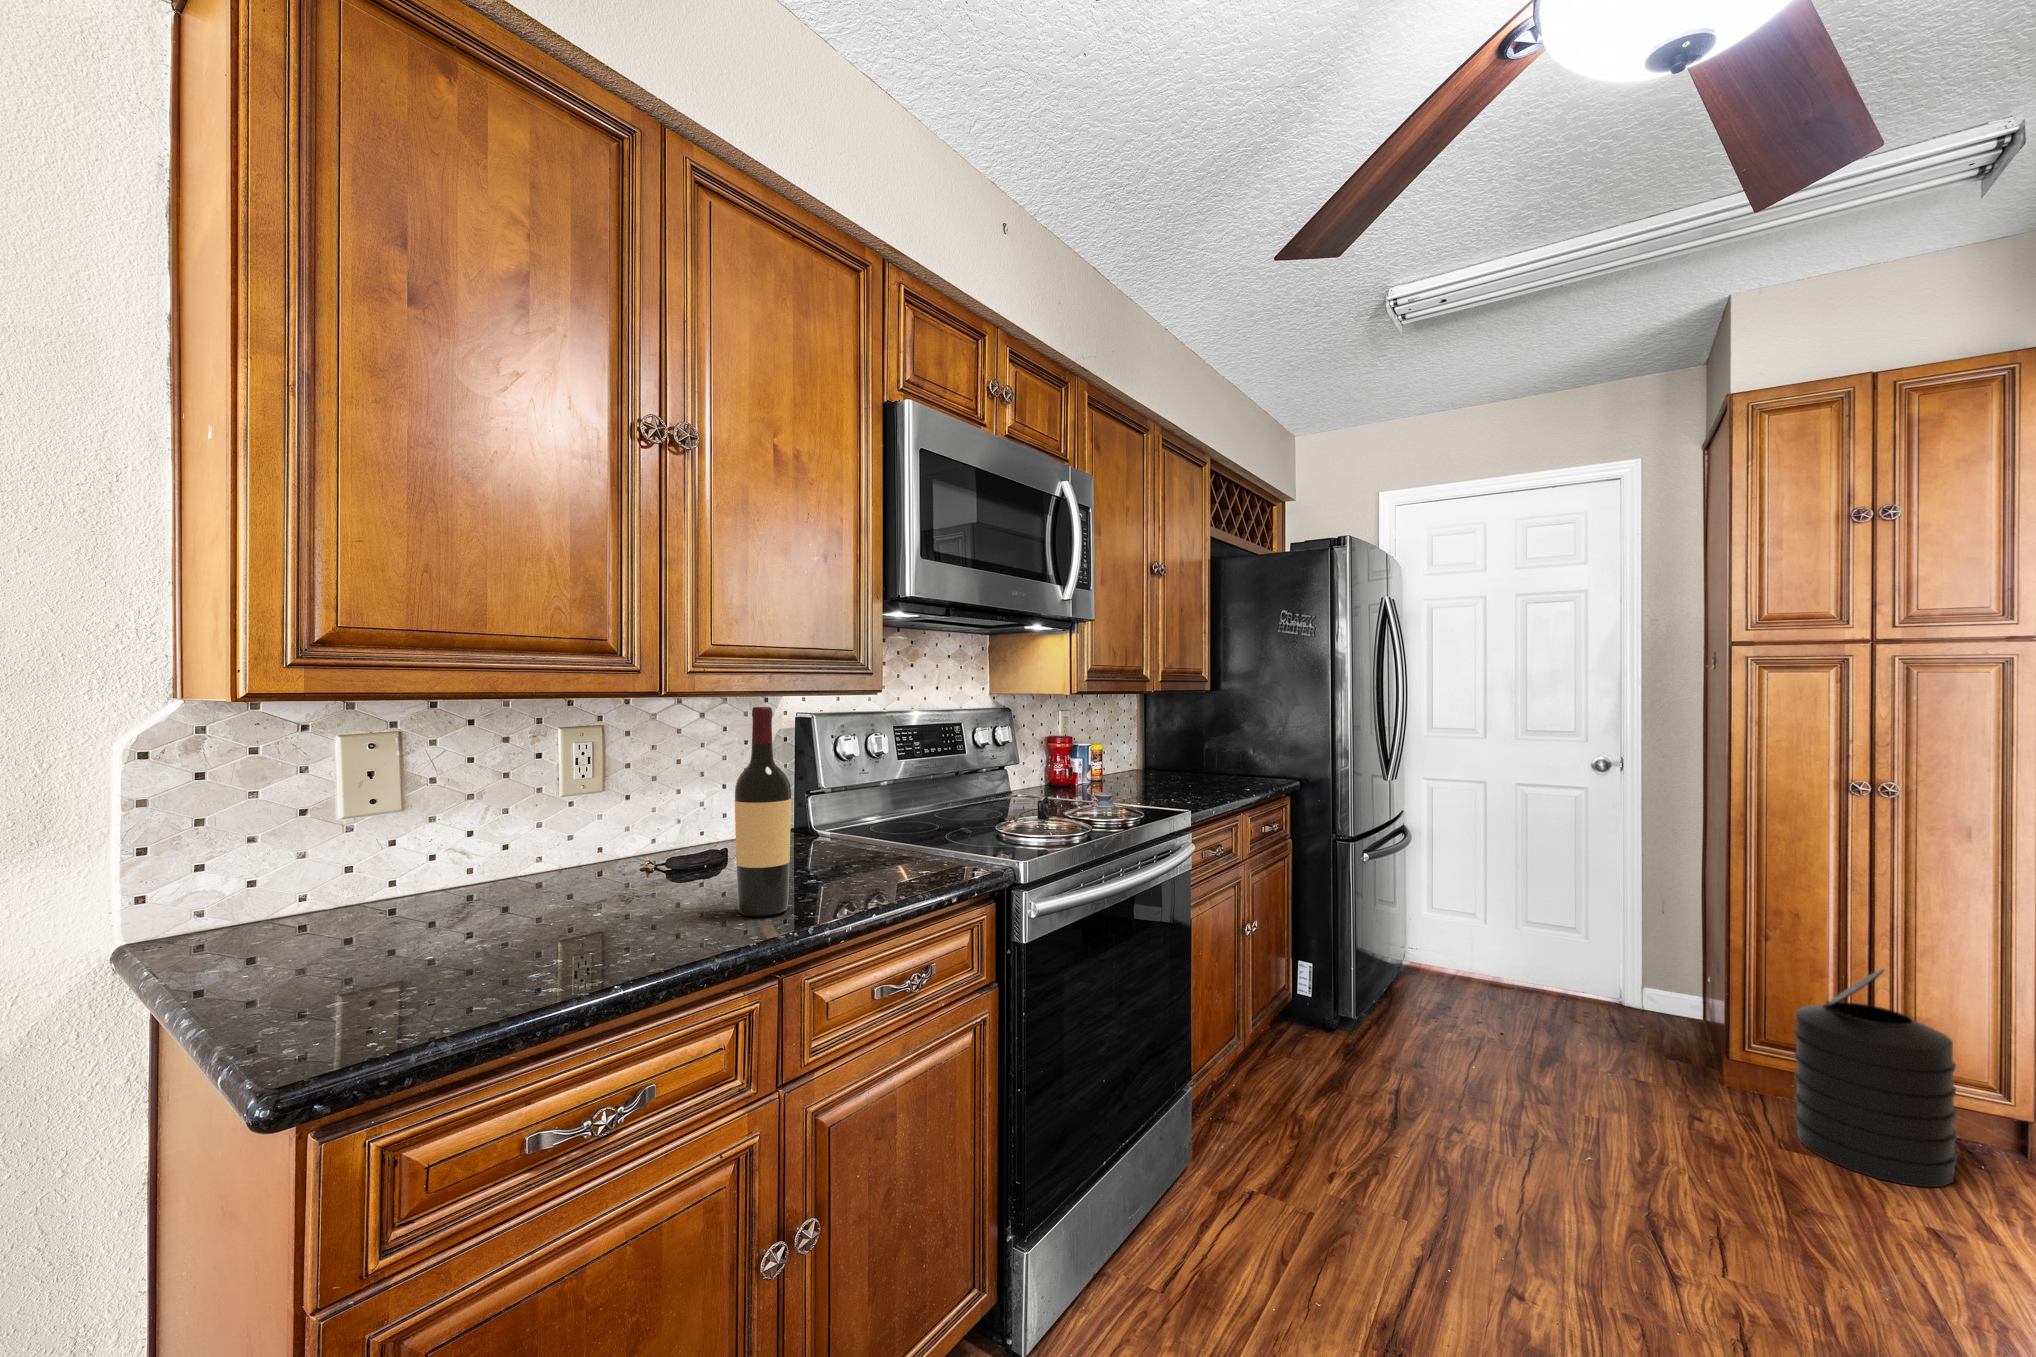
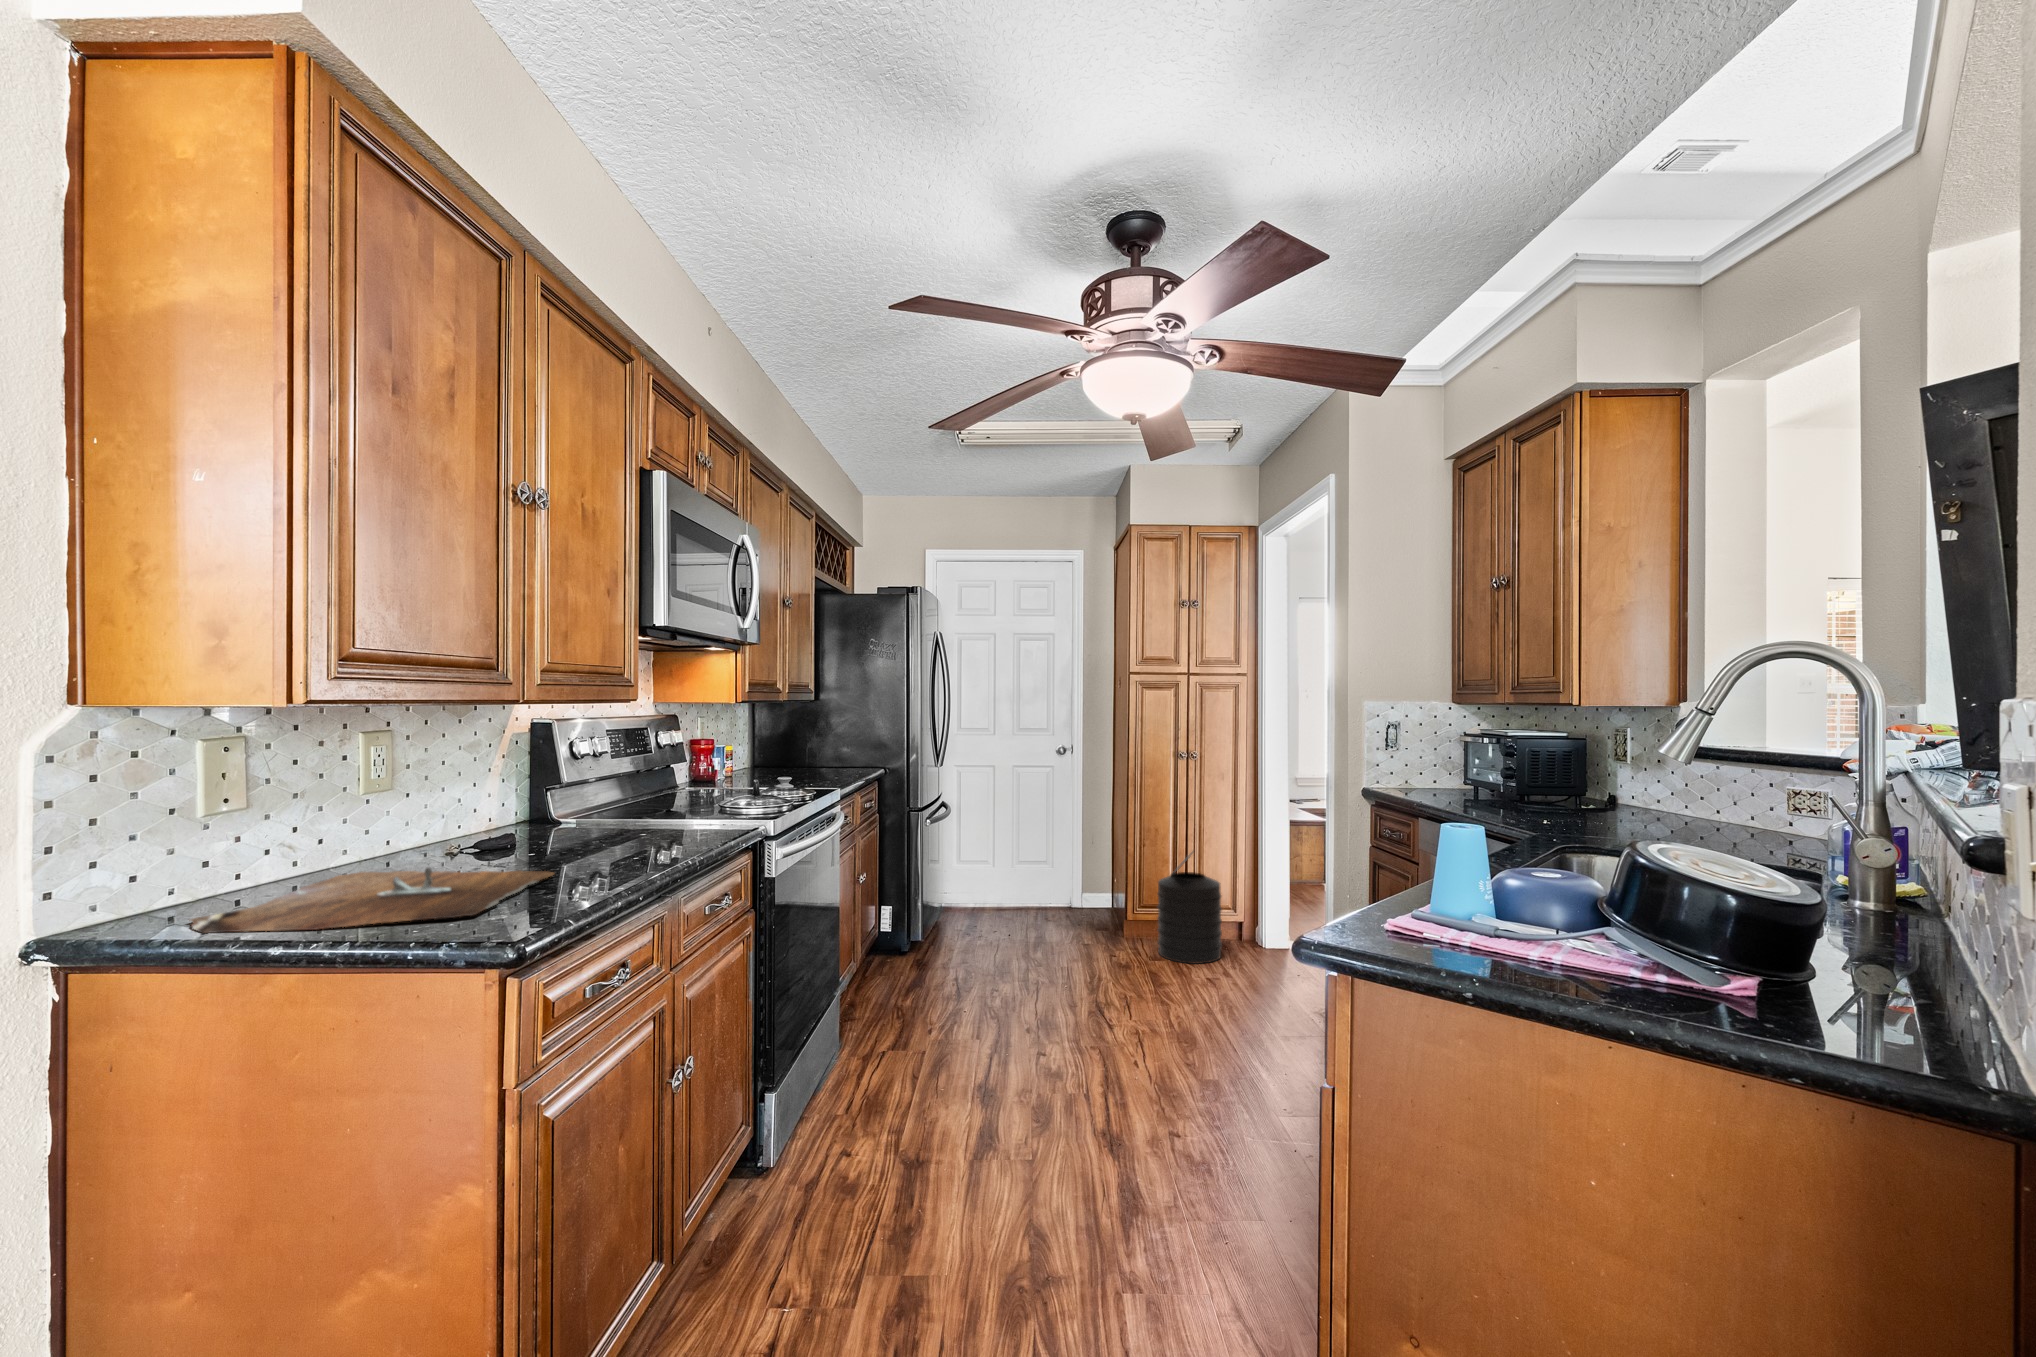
wine bottle: present [735,707,791,916] -> none [597,710,641,862]
cutting board: none [225,889,652,999] -> present [191,867,554,933]

